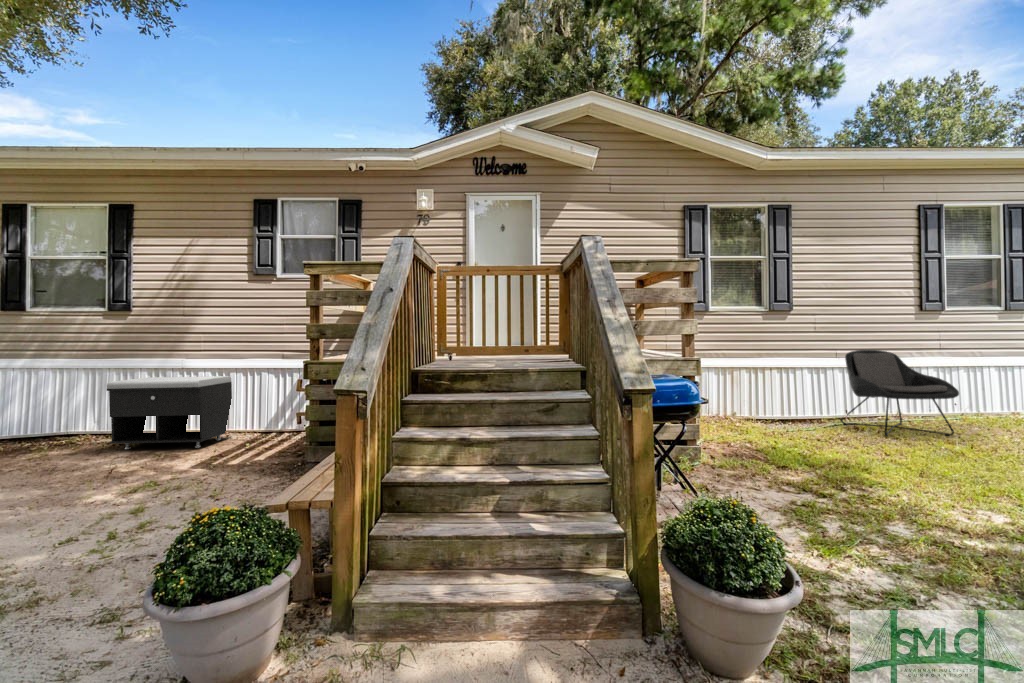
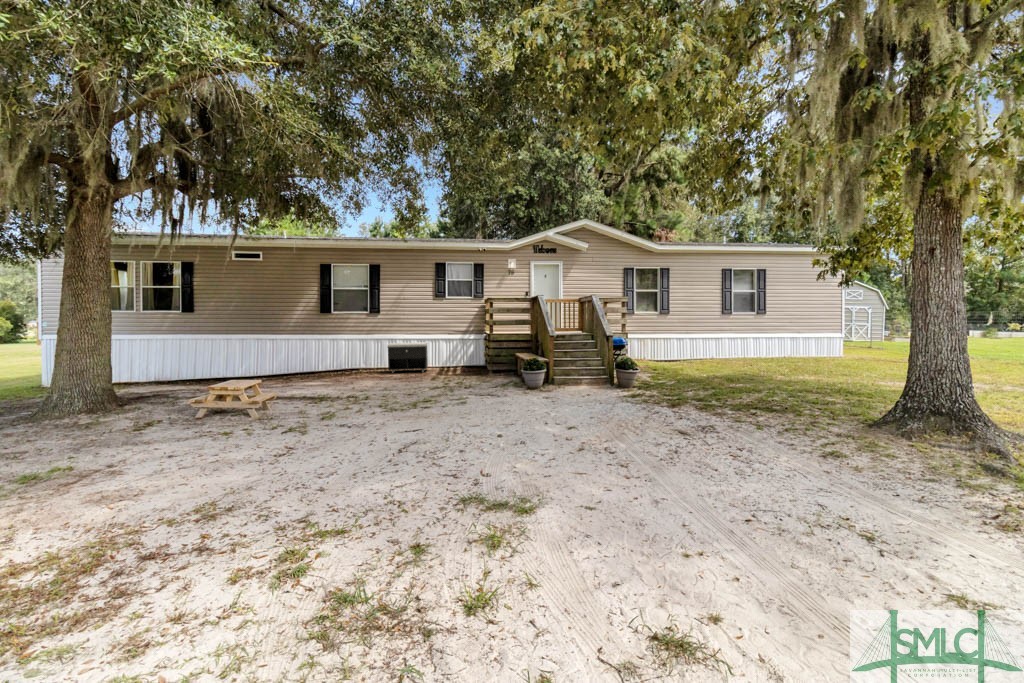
lounge chair: present [841,350,959,436] -> none [688,331,725,365]

